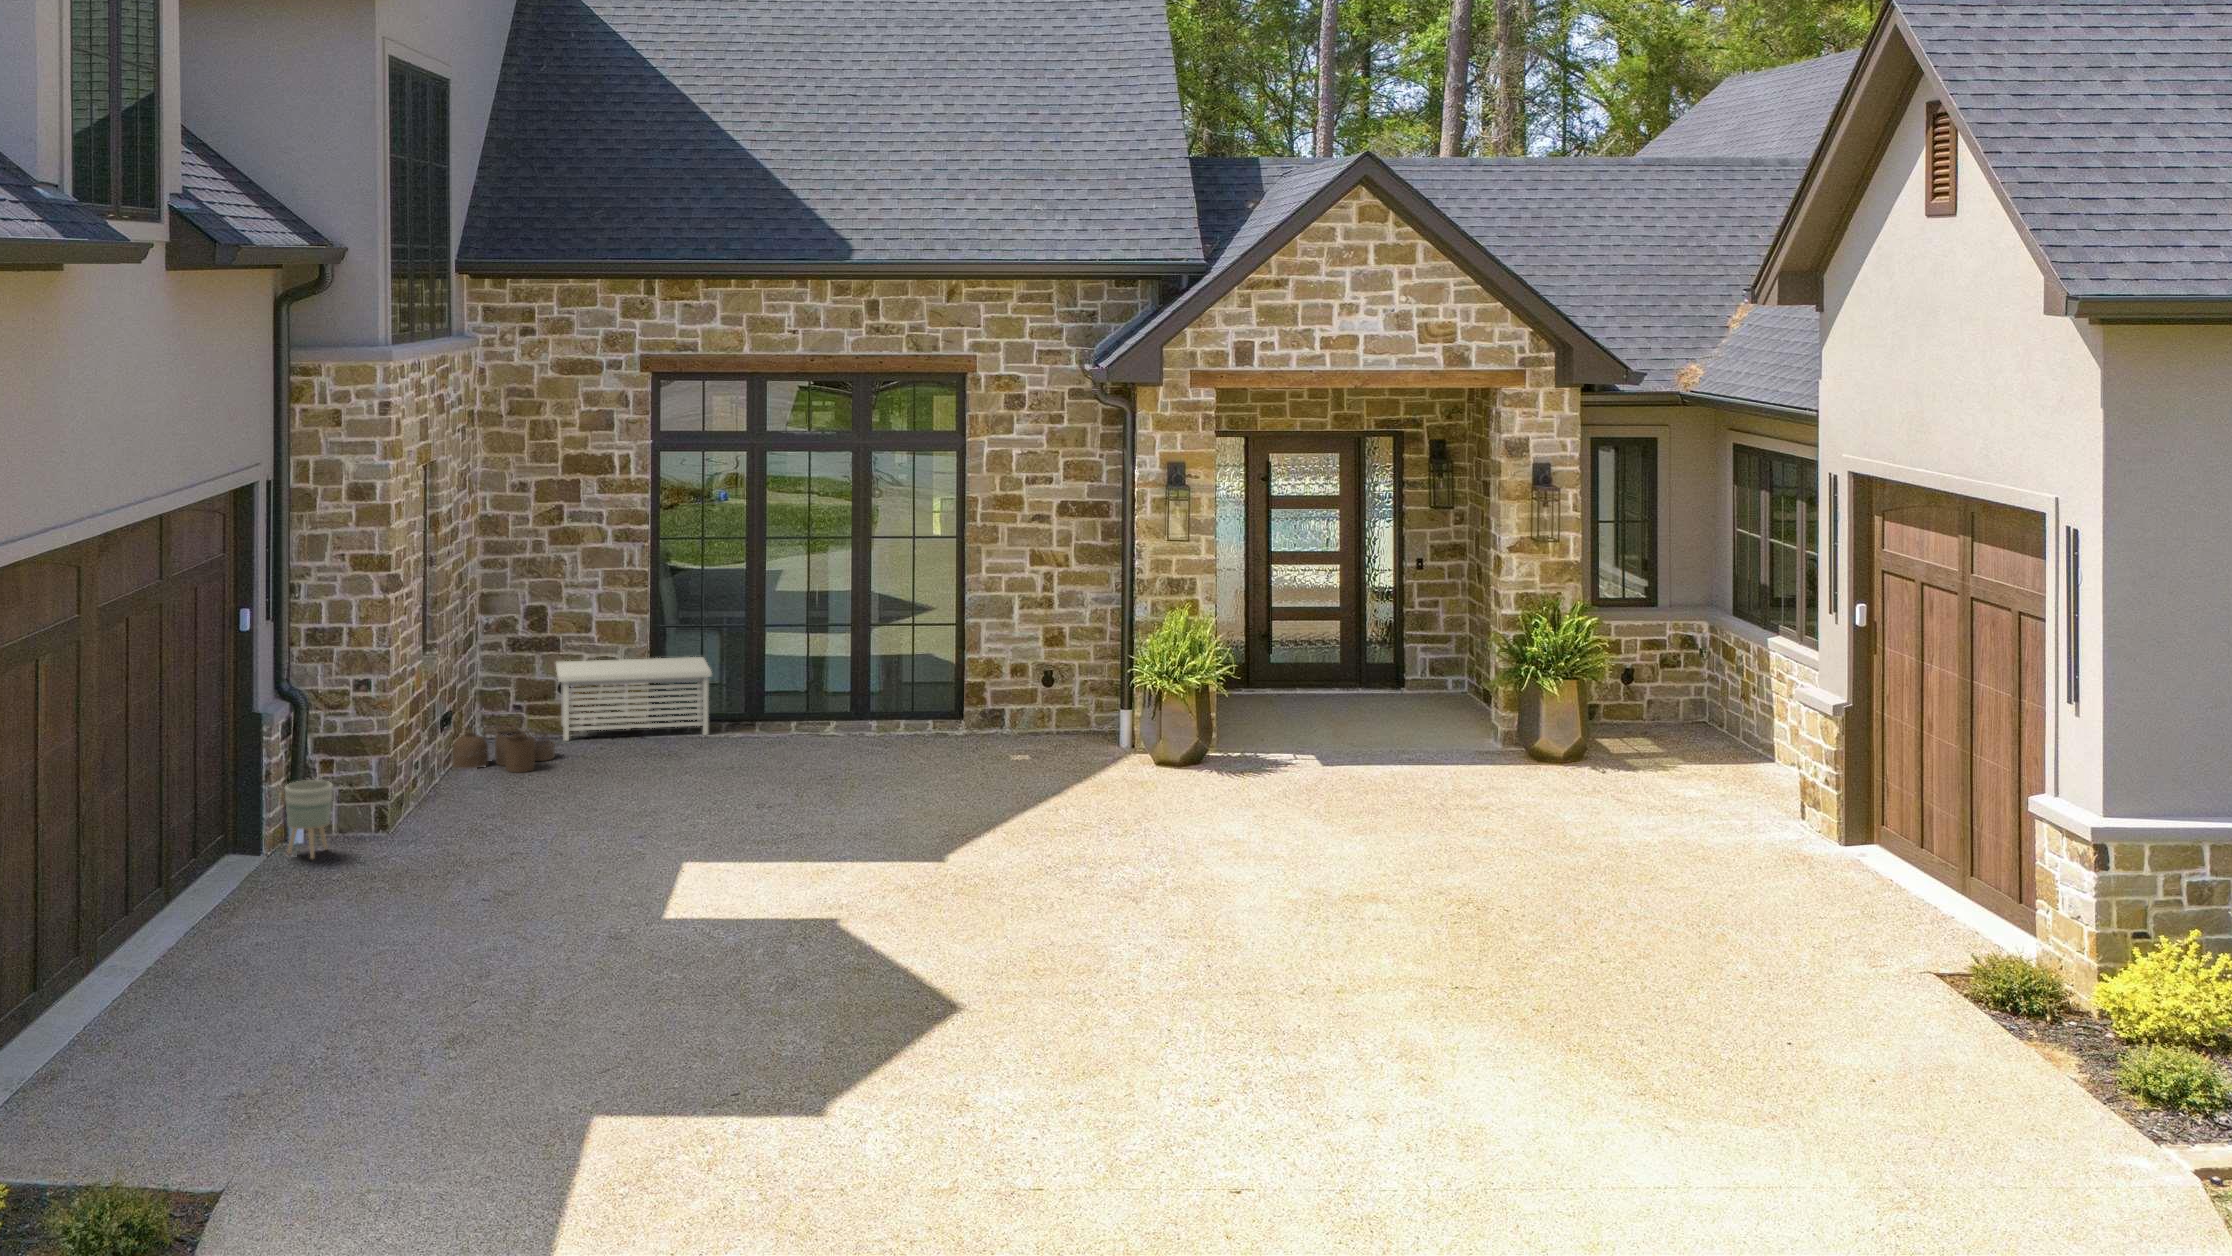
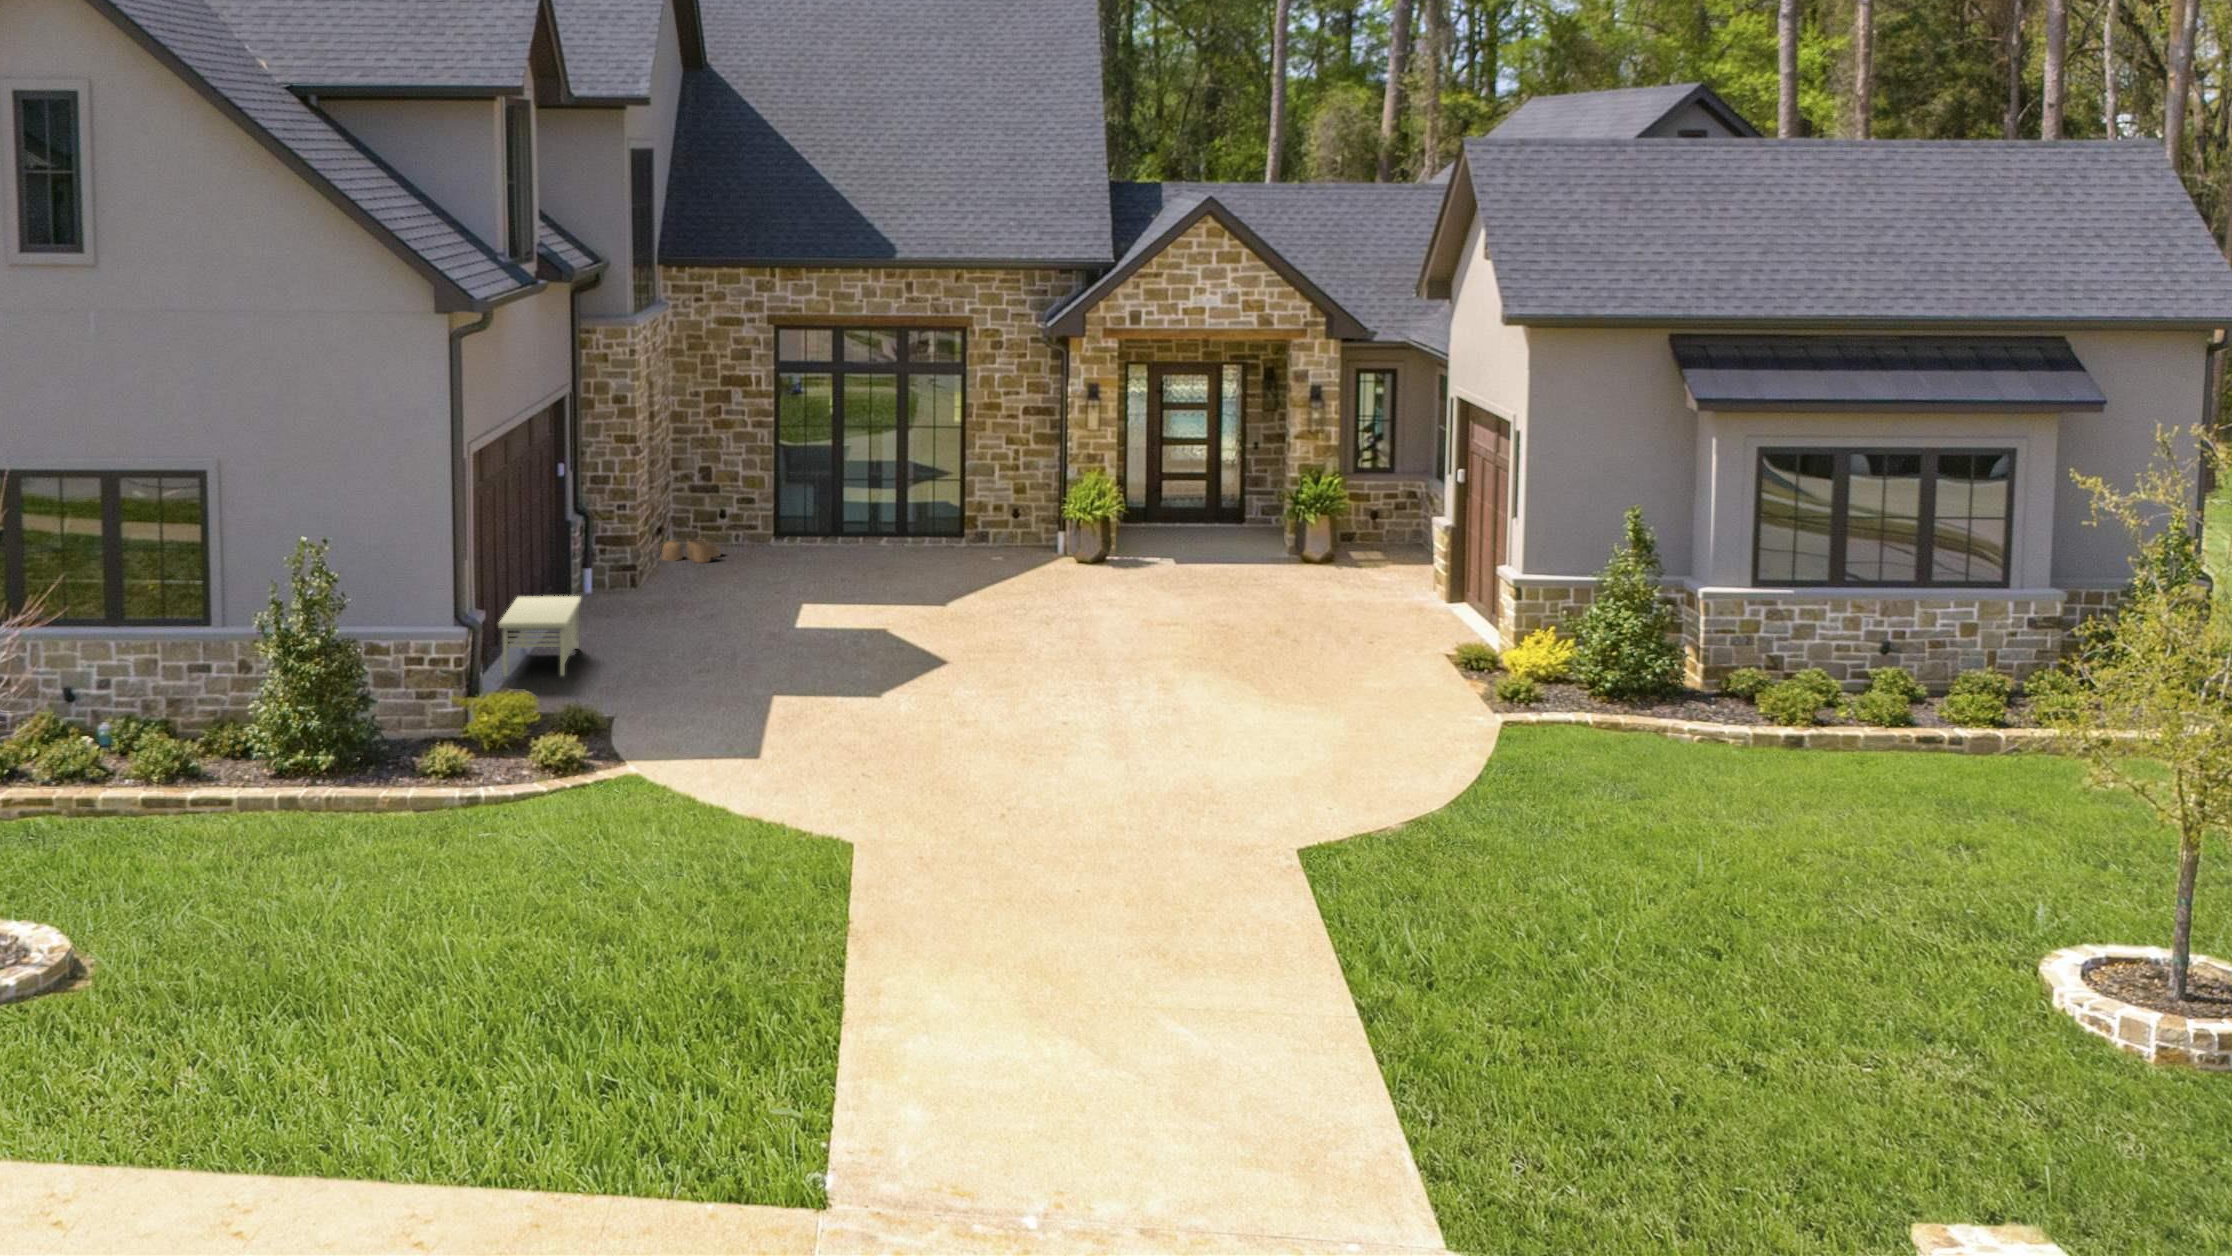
storage bench: present [556,657,712,741] -> present [498,596,581,676]
planter: present [284,780,332,859] -> none [586,558,612,601]

